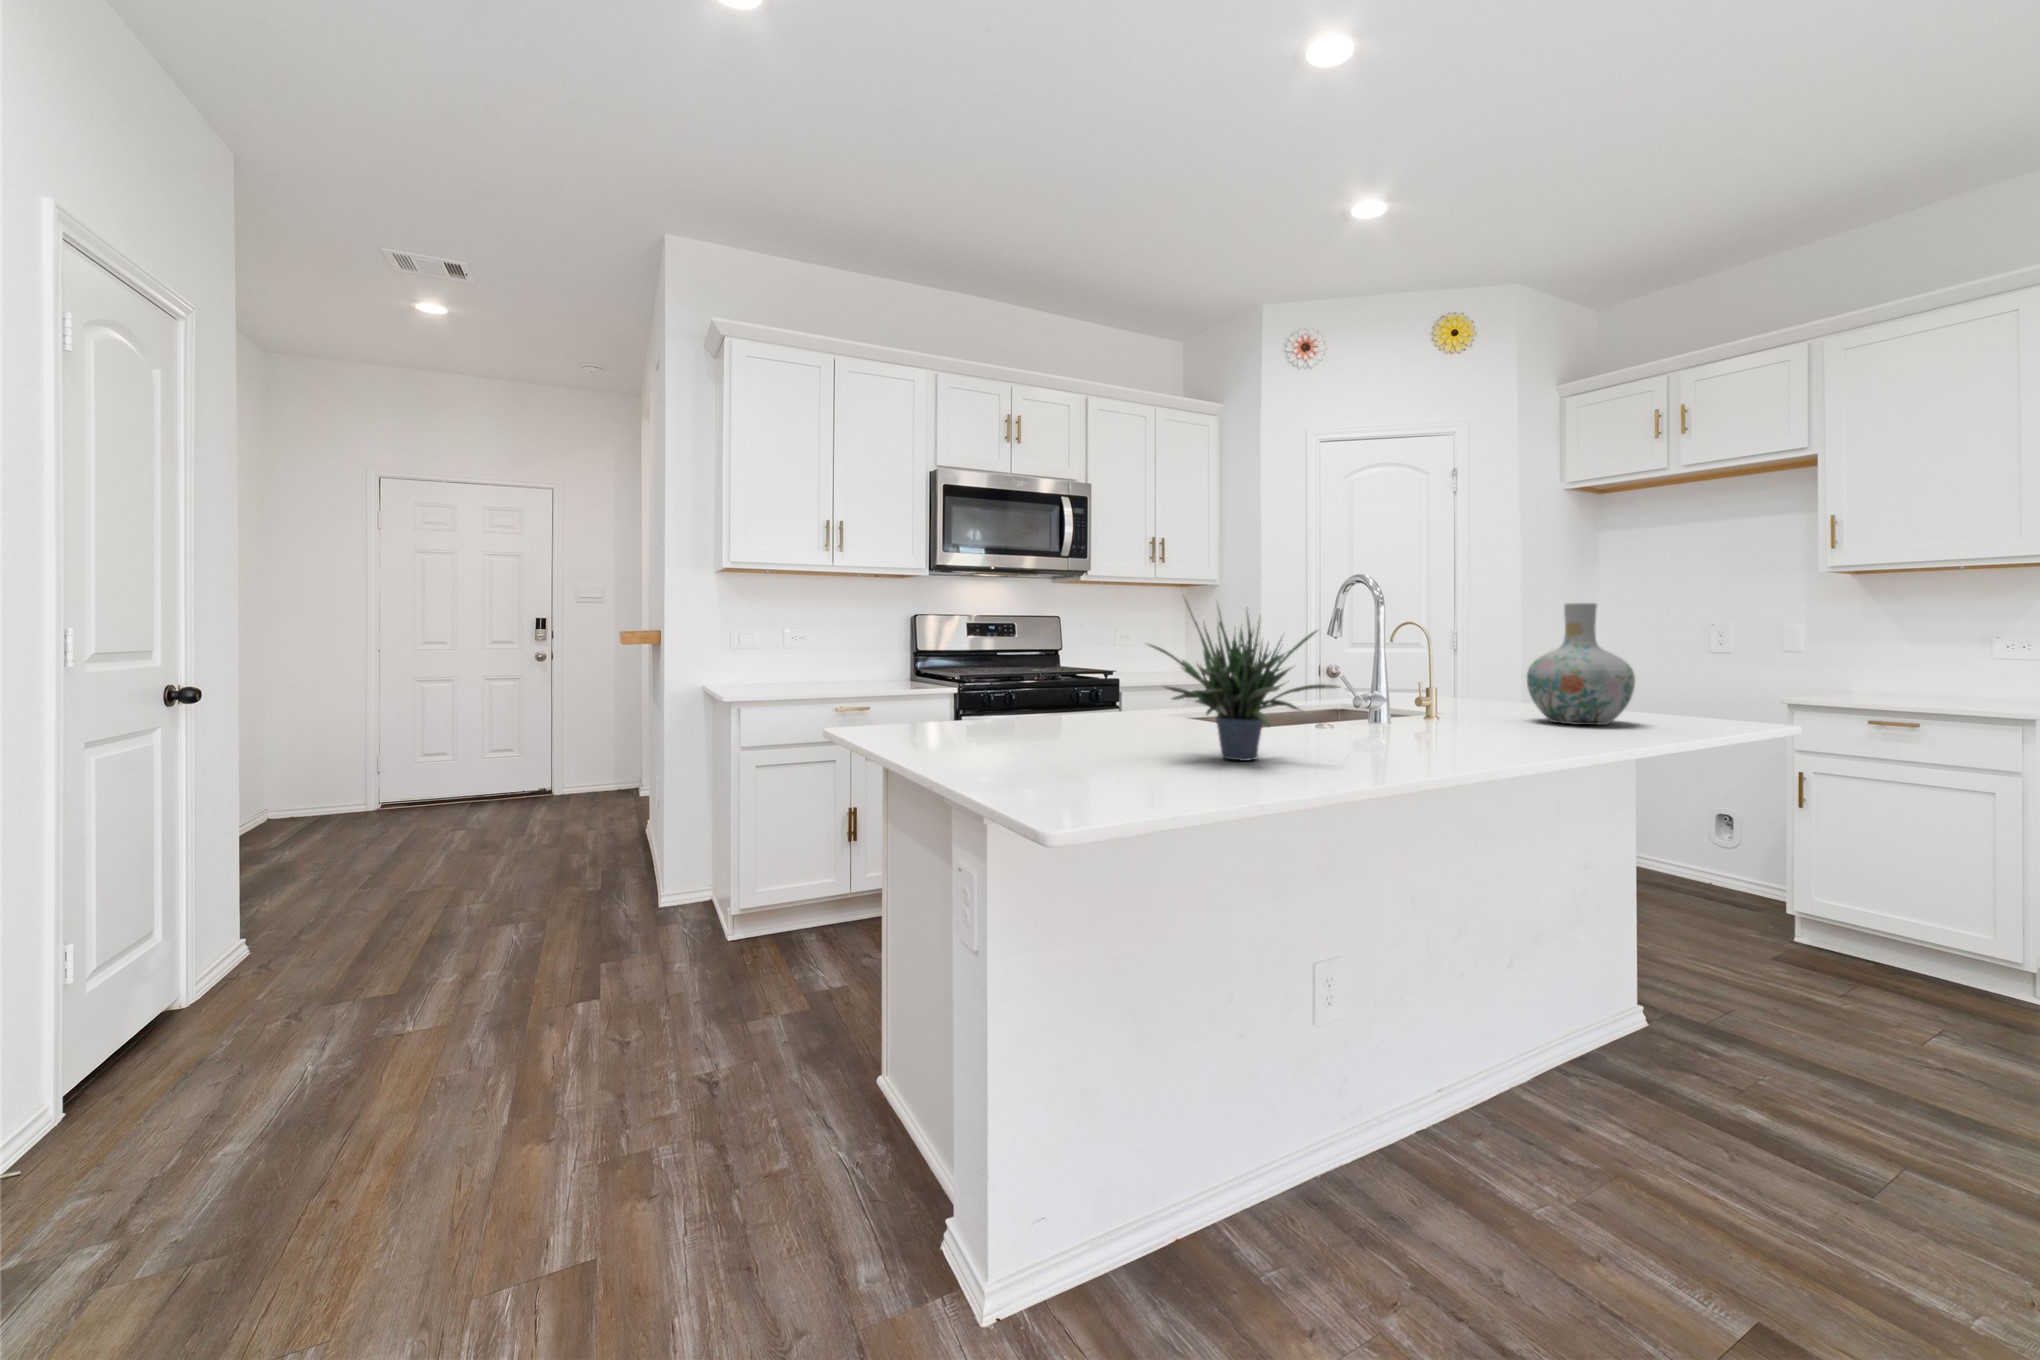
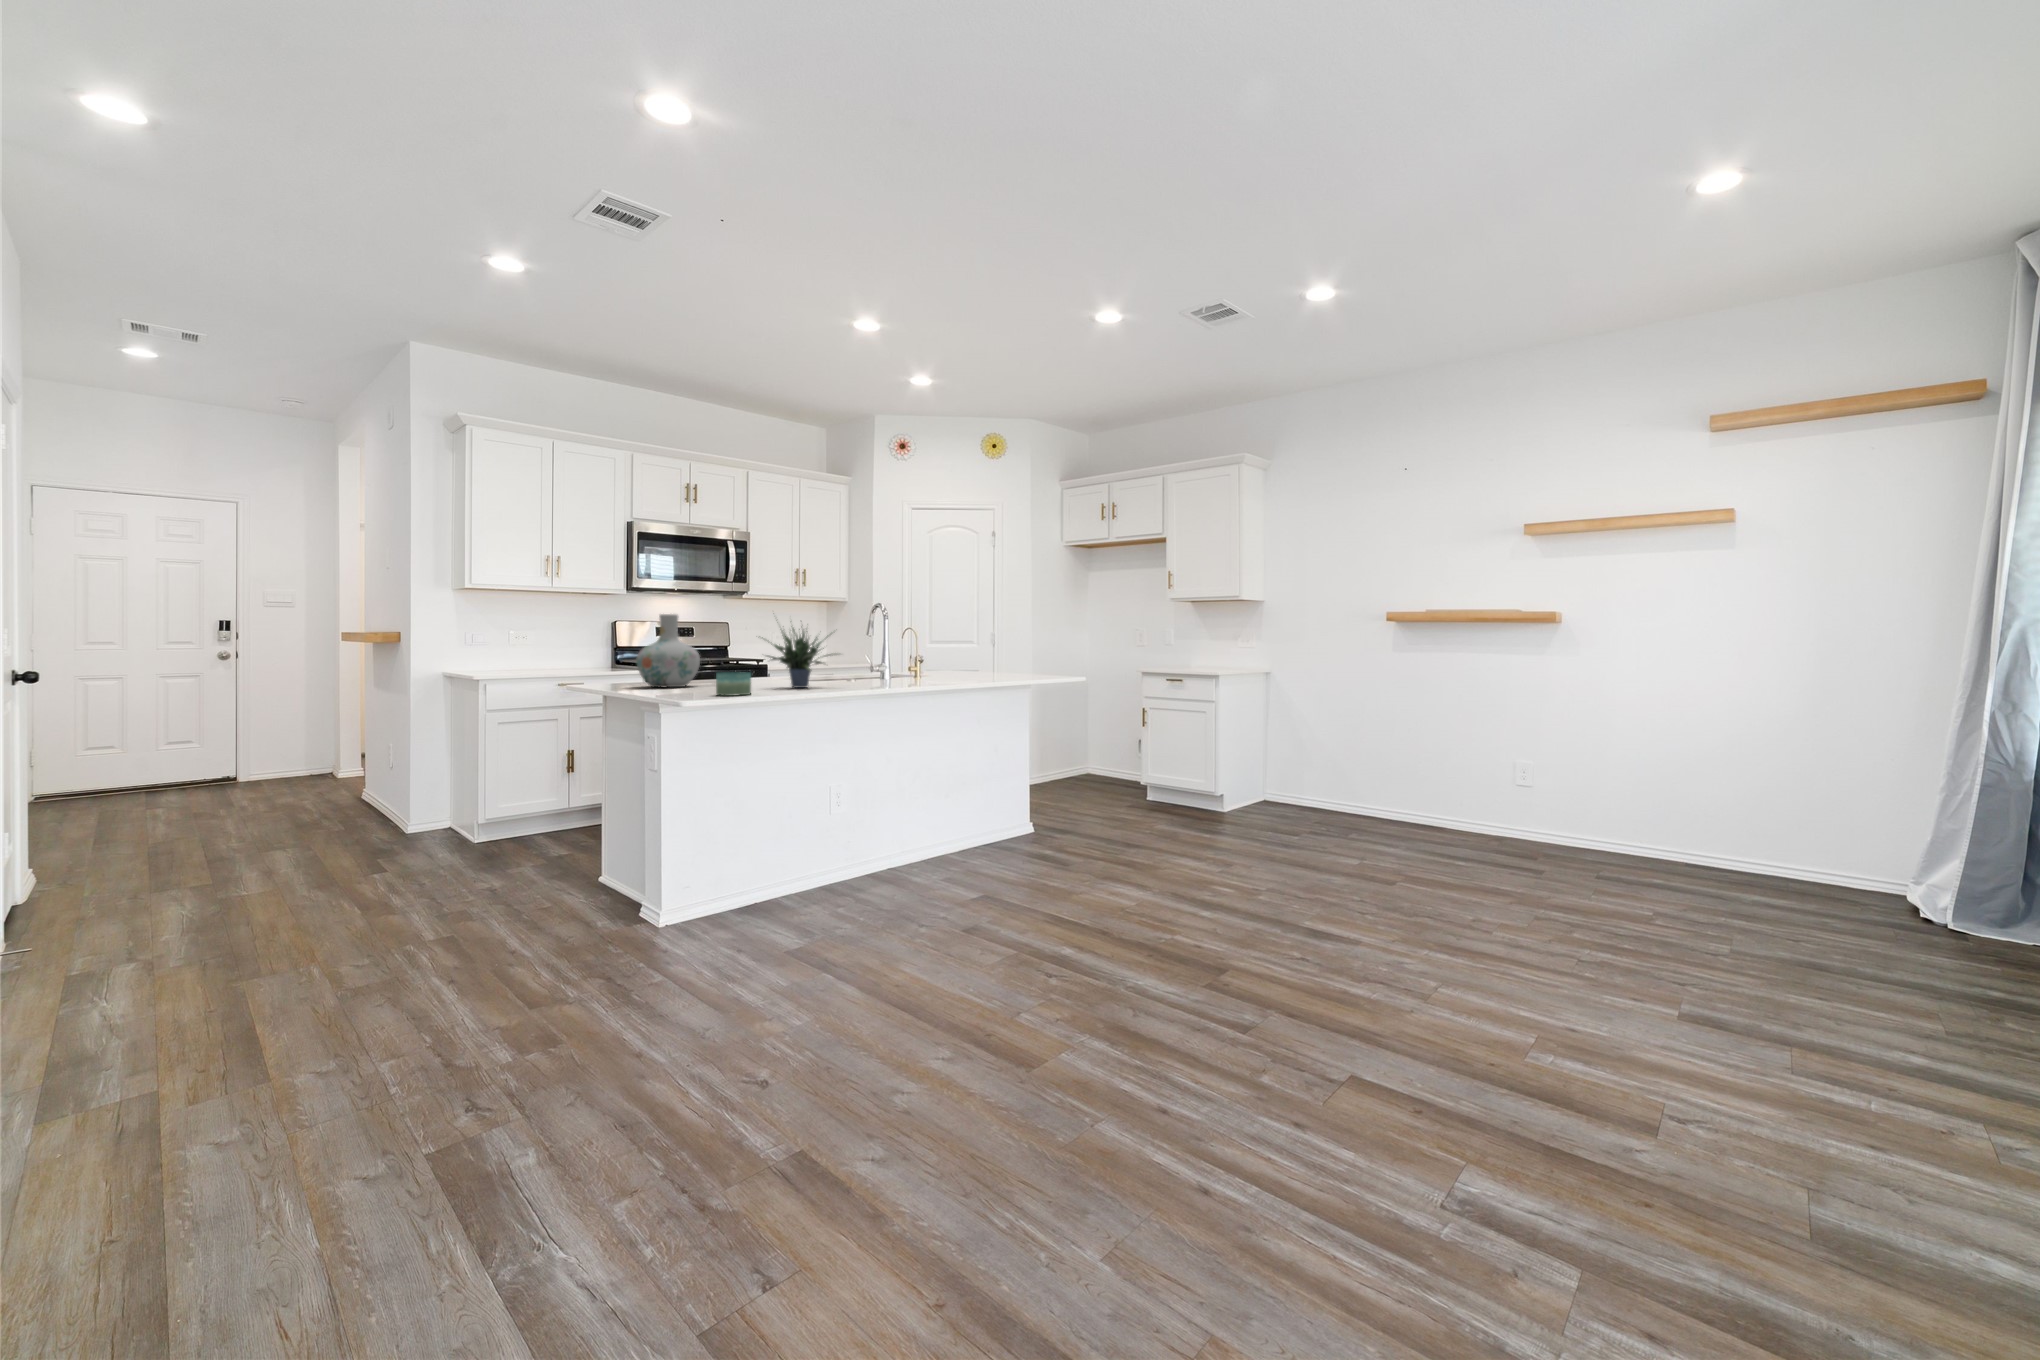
vase: present [1527,603,1635,725] -> present [636,614,700,687]
candle: none [1077,733,1157,799] -> present [716,672,751,696]

